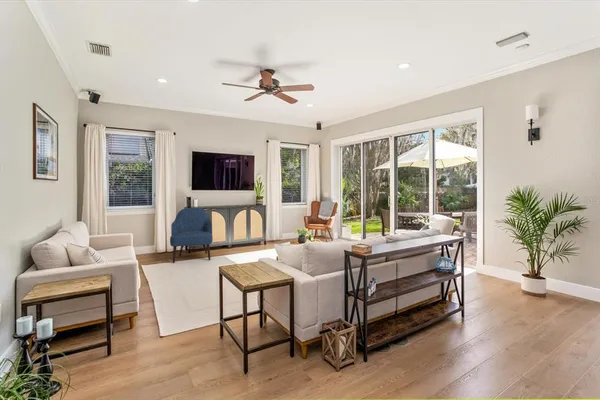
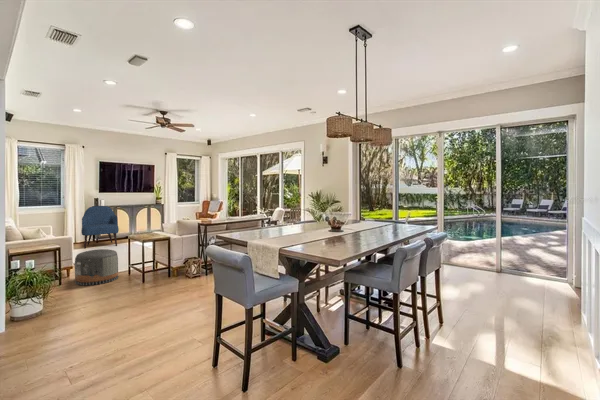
pouf: none [116,297,191,378] -> present [75,249,118,285]

